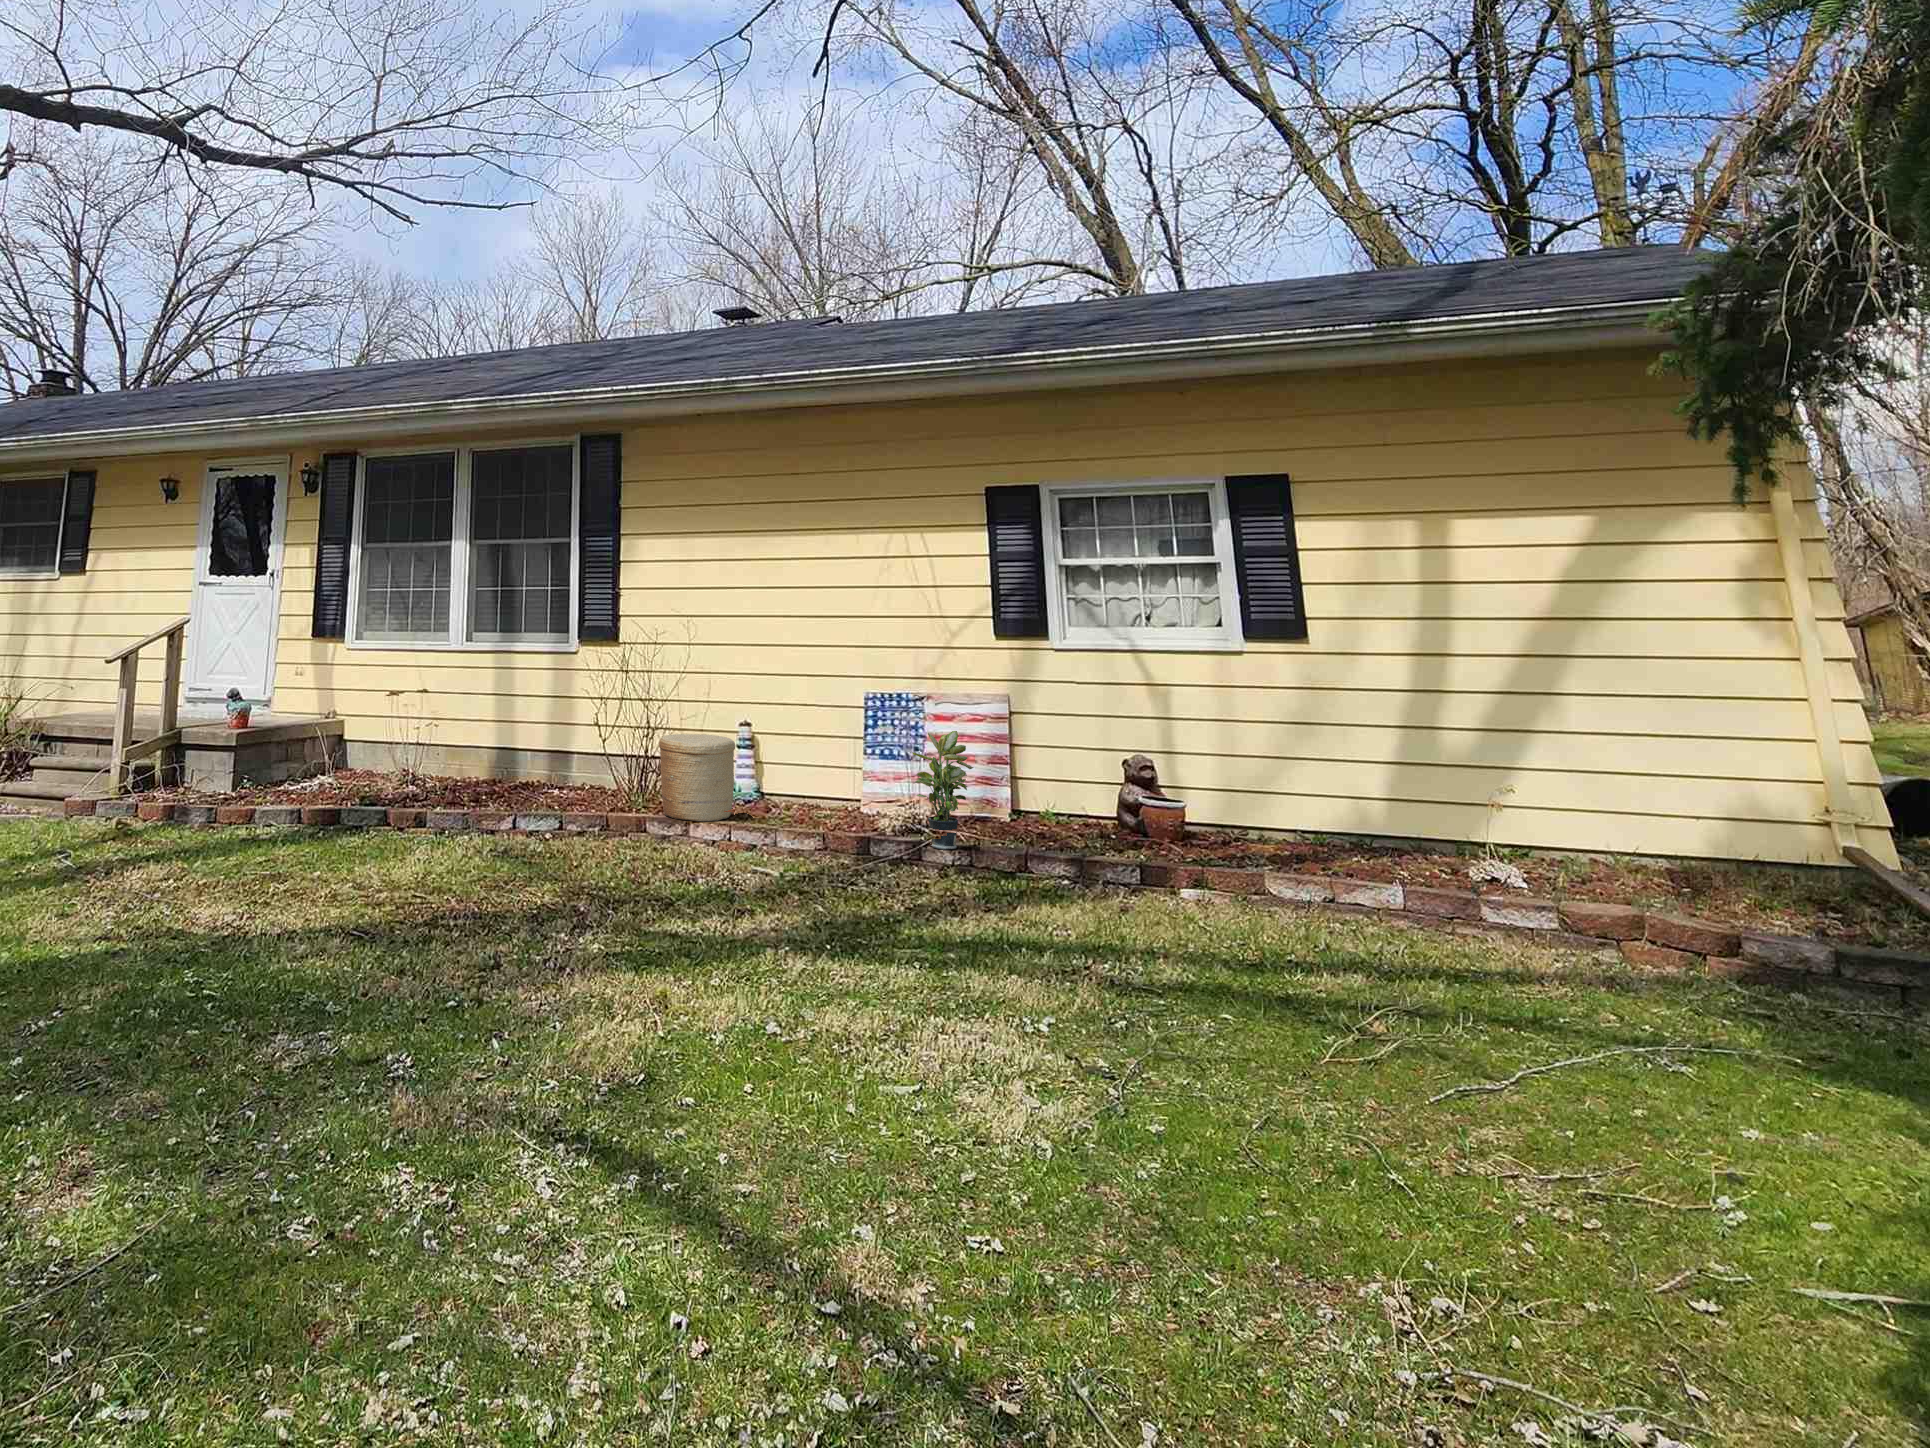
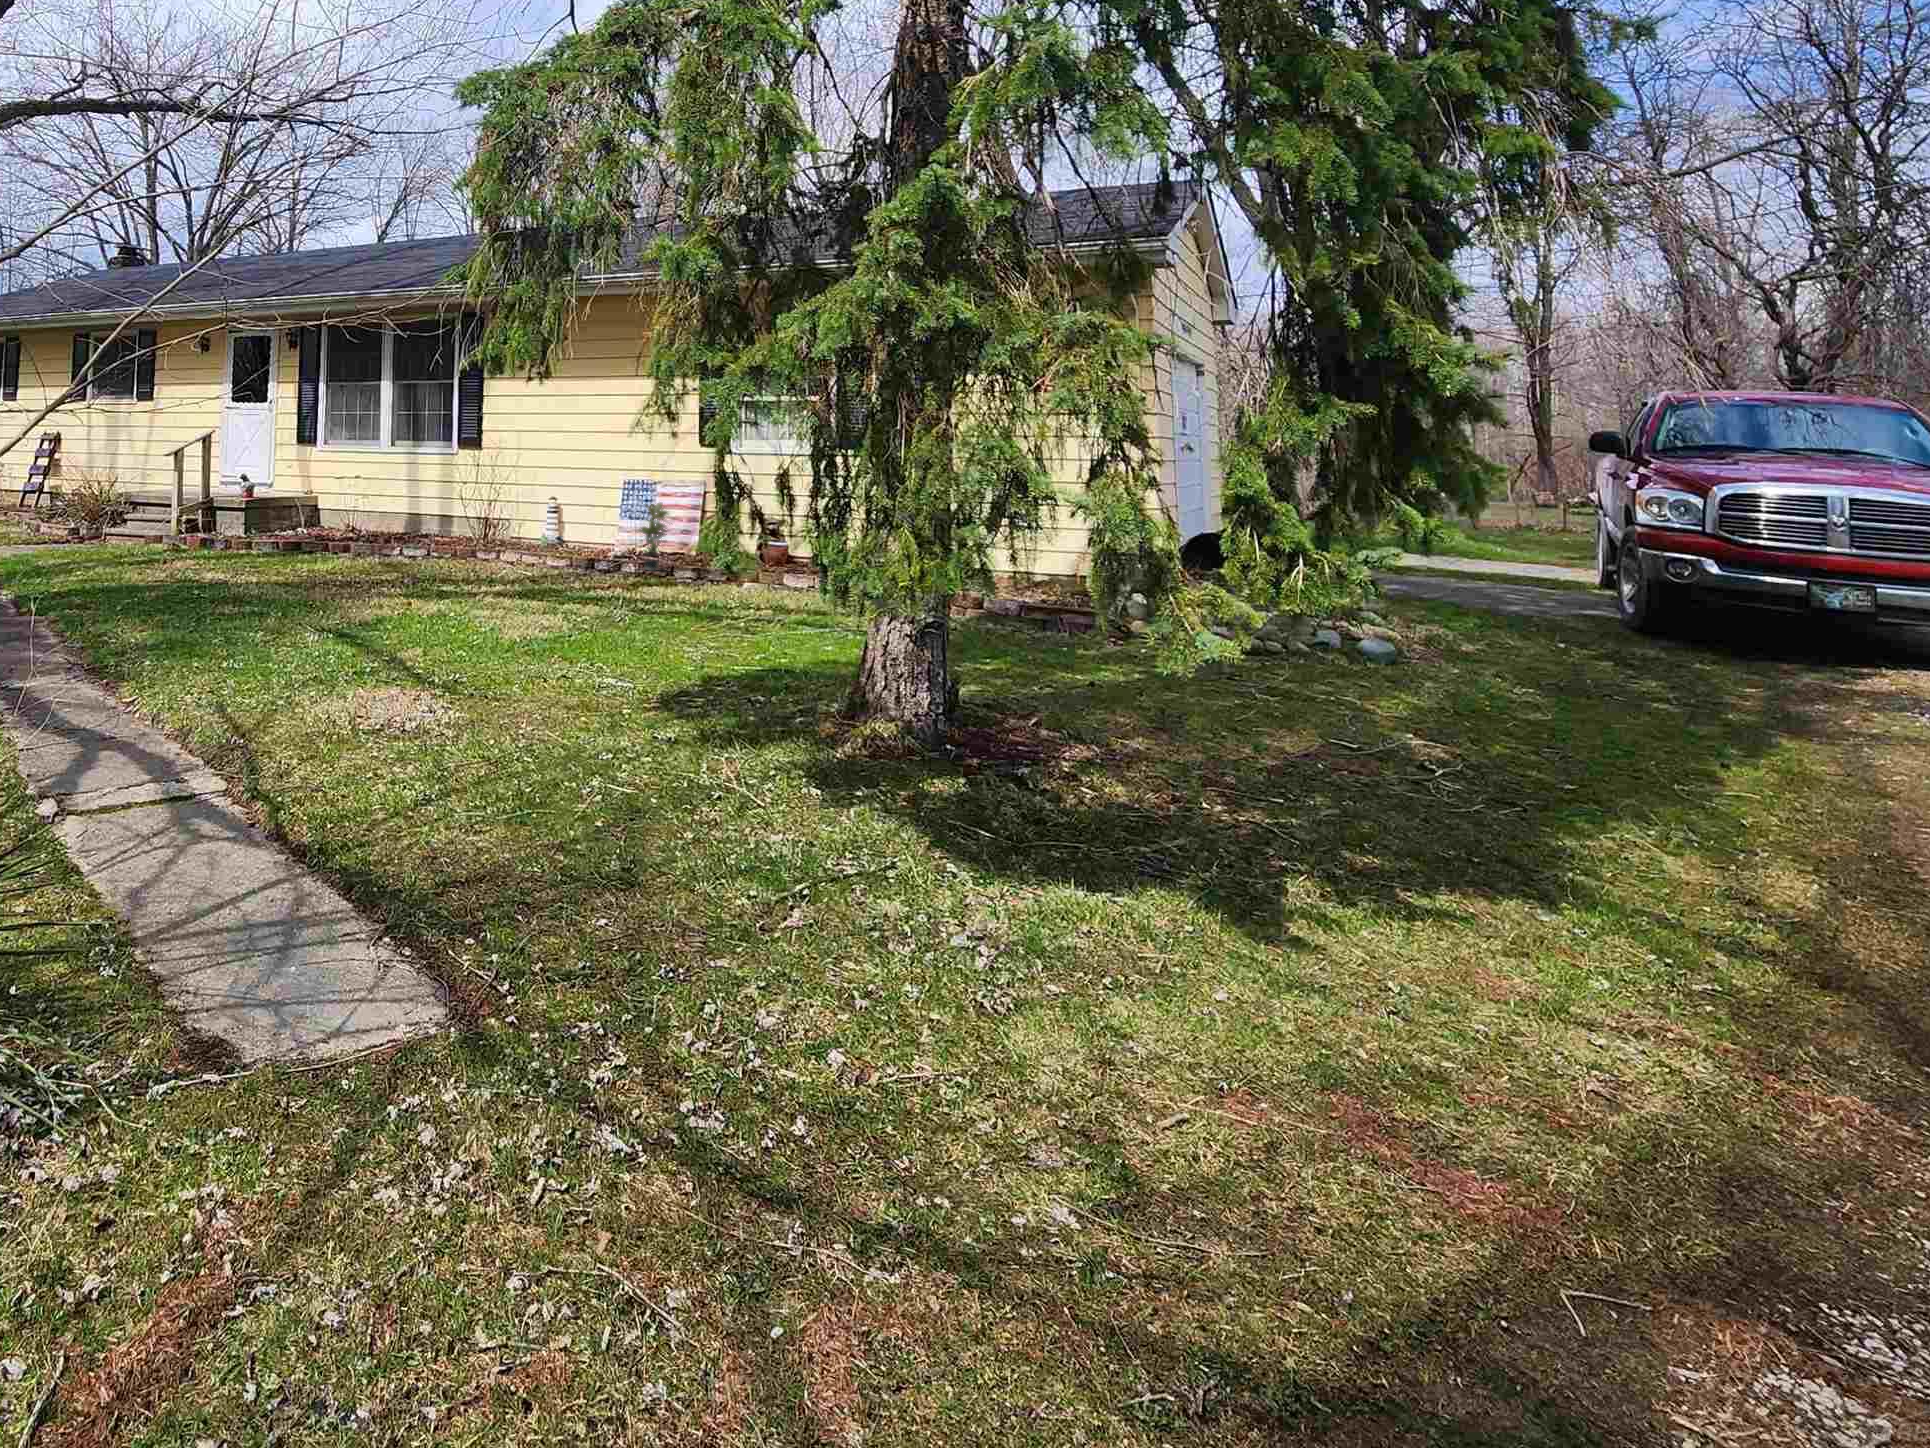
woven basket: present [659,734,735,821] -> none [496,504,544,555]

